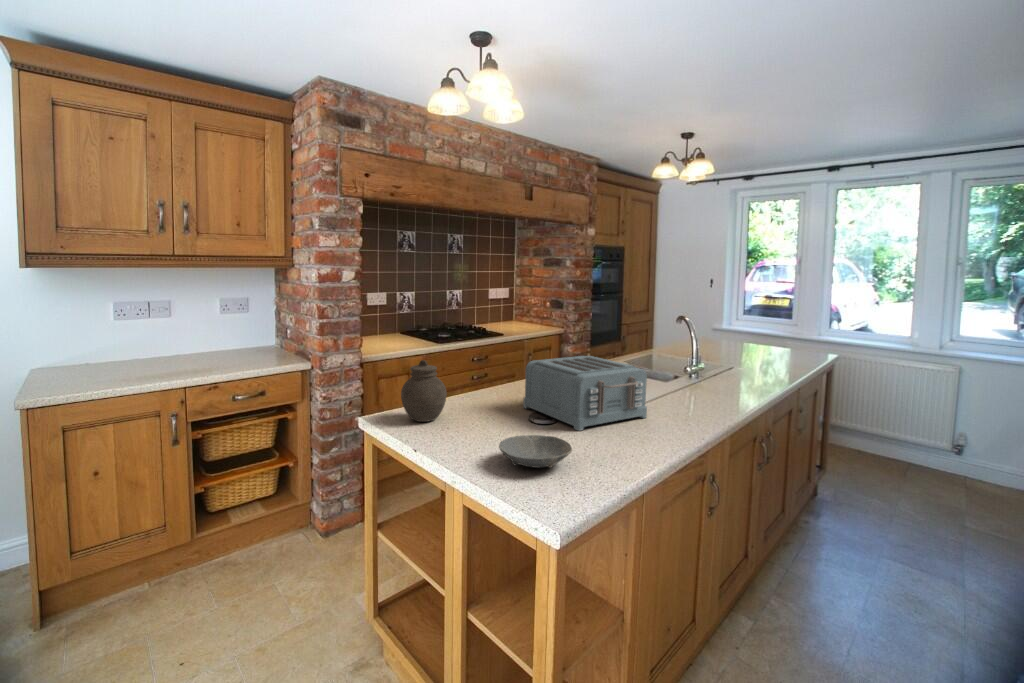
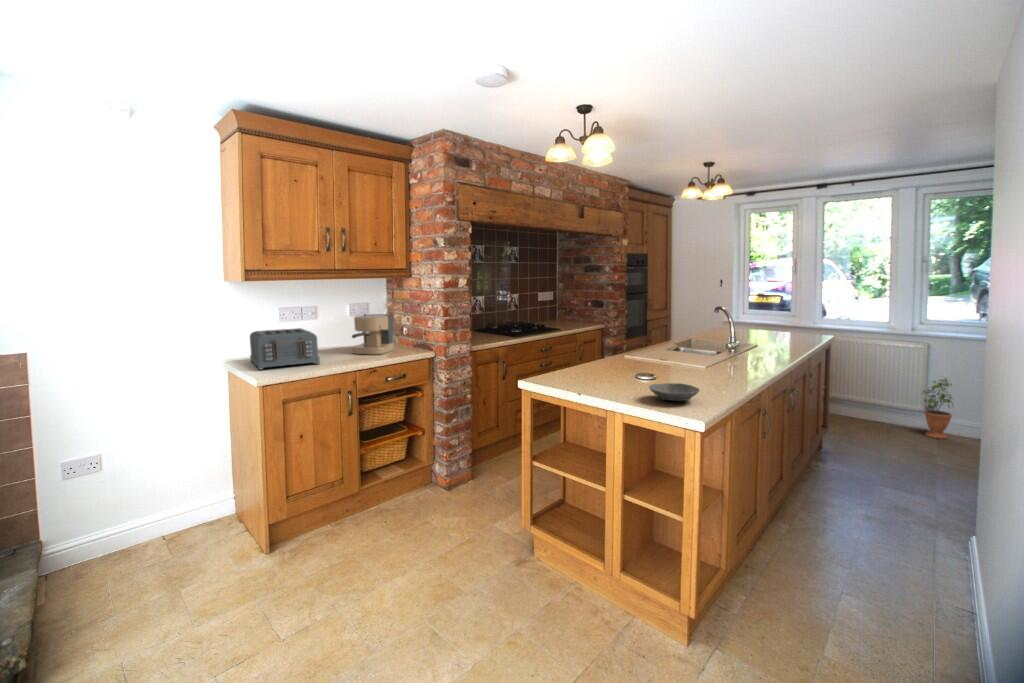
coffee maker: none [194,311,264,364] -> present [352,314,394,354]
toaster: present [523,356,647,431] -> present [250,328,320,370]
jar: present [401,360,447,422] -> none [553,339,585,383]
potted plant: none [947,409,989,488] -> present [923,378,953,439]

